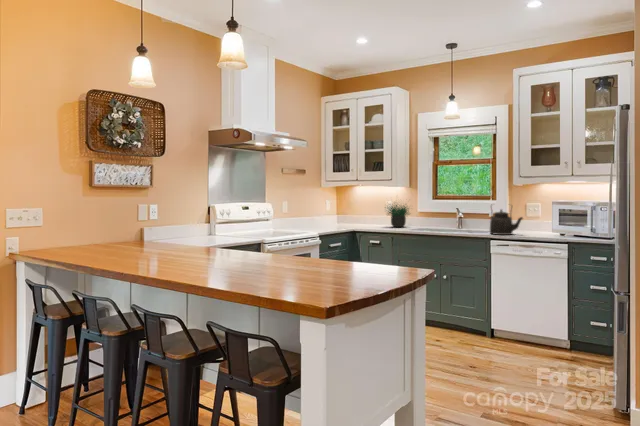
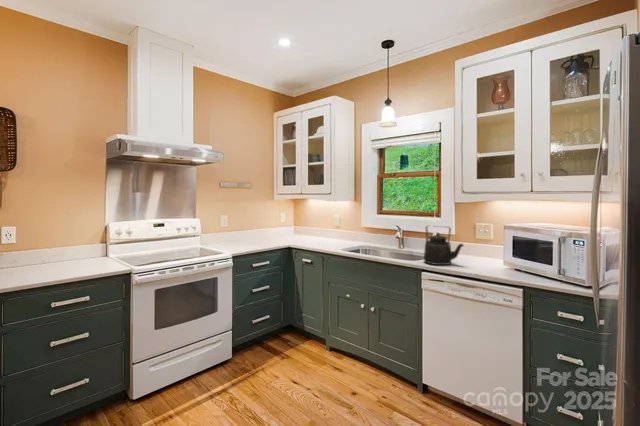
potted plant: present [387,205,409,227] -> none [323,208,359,244]

